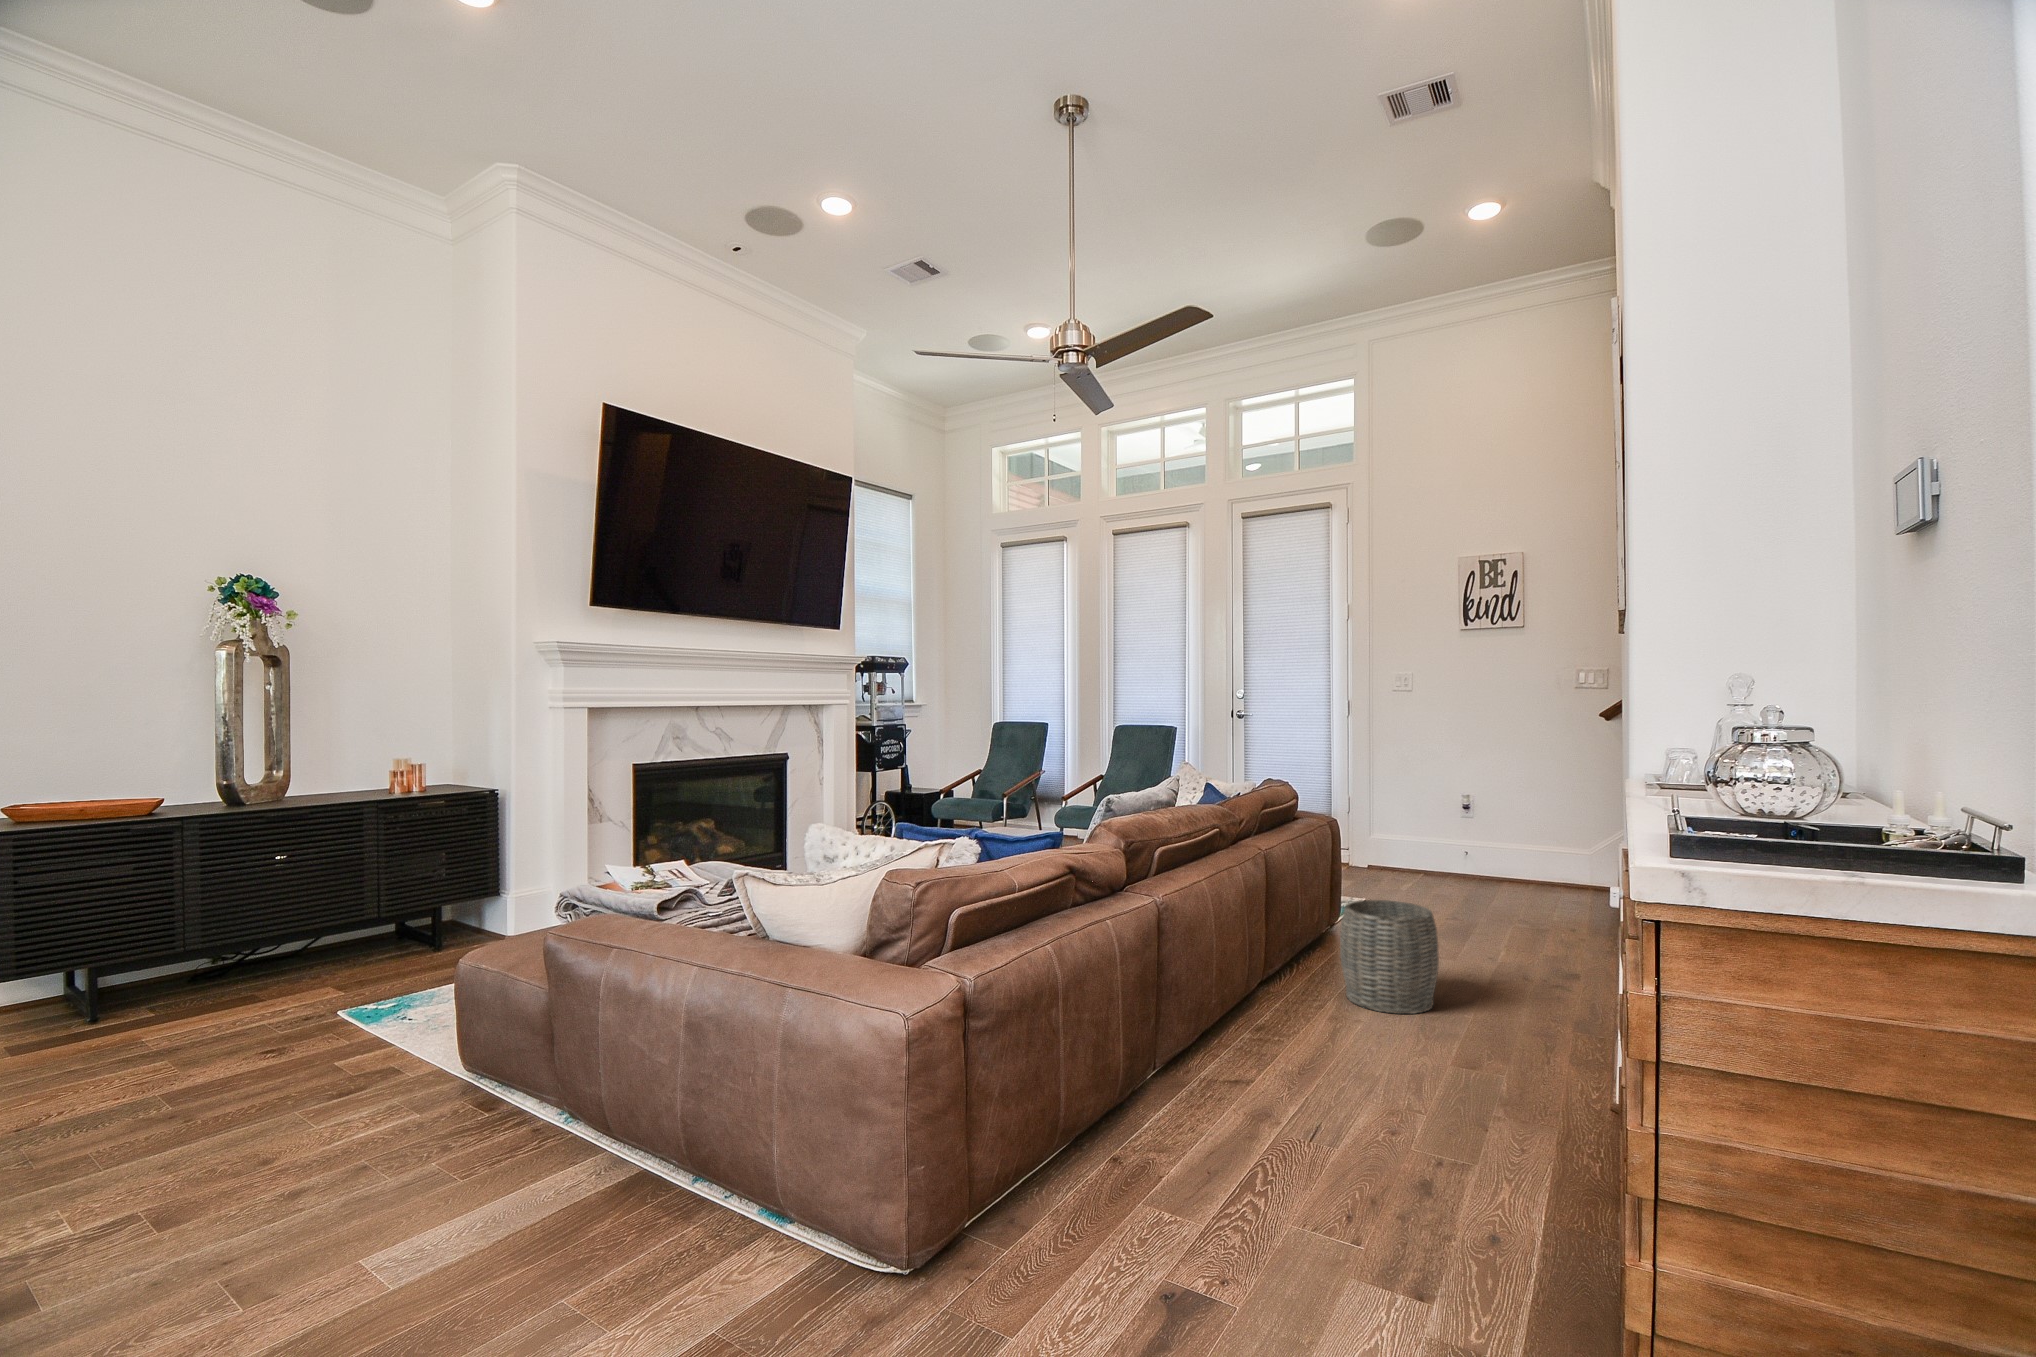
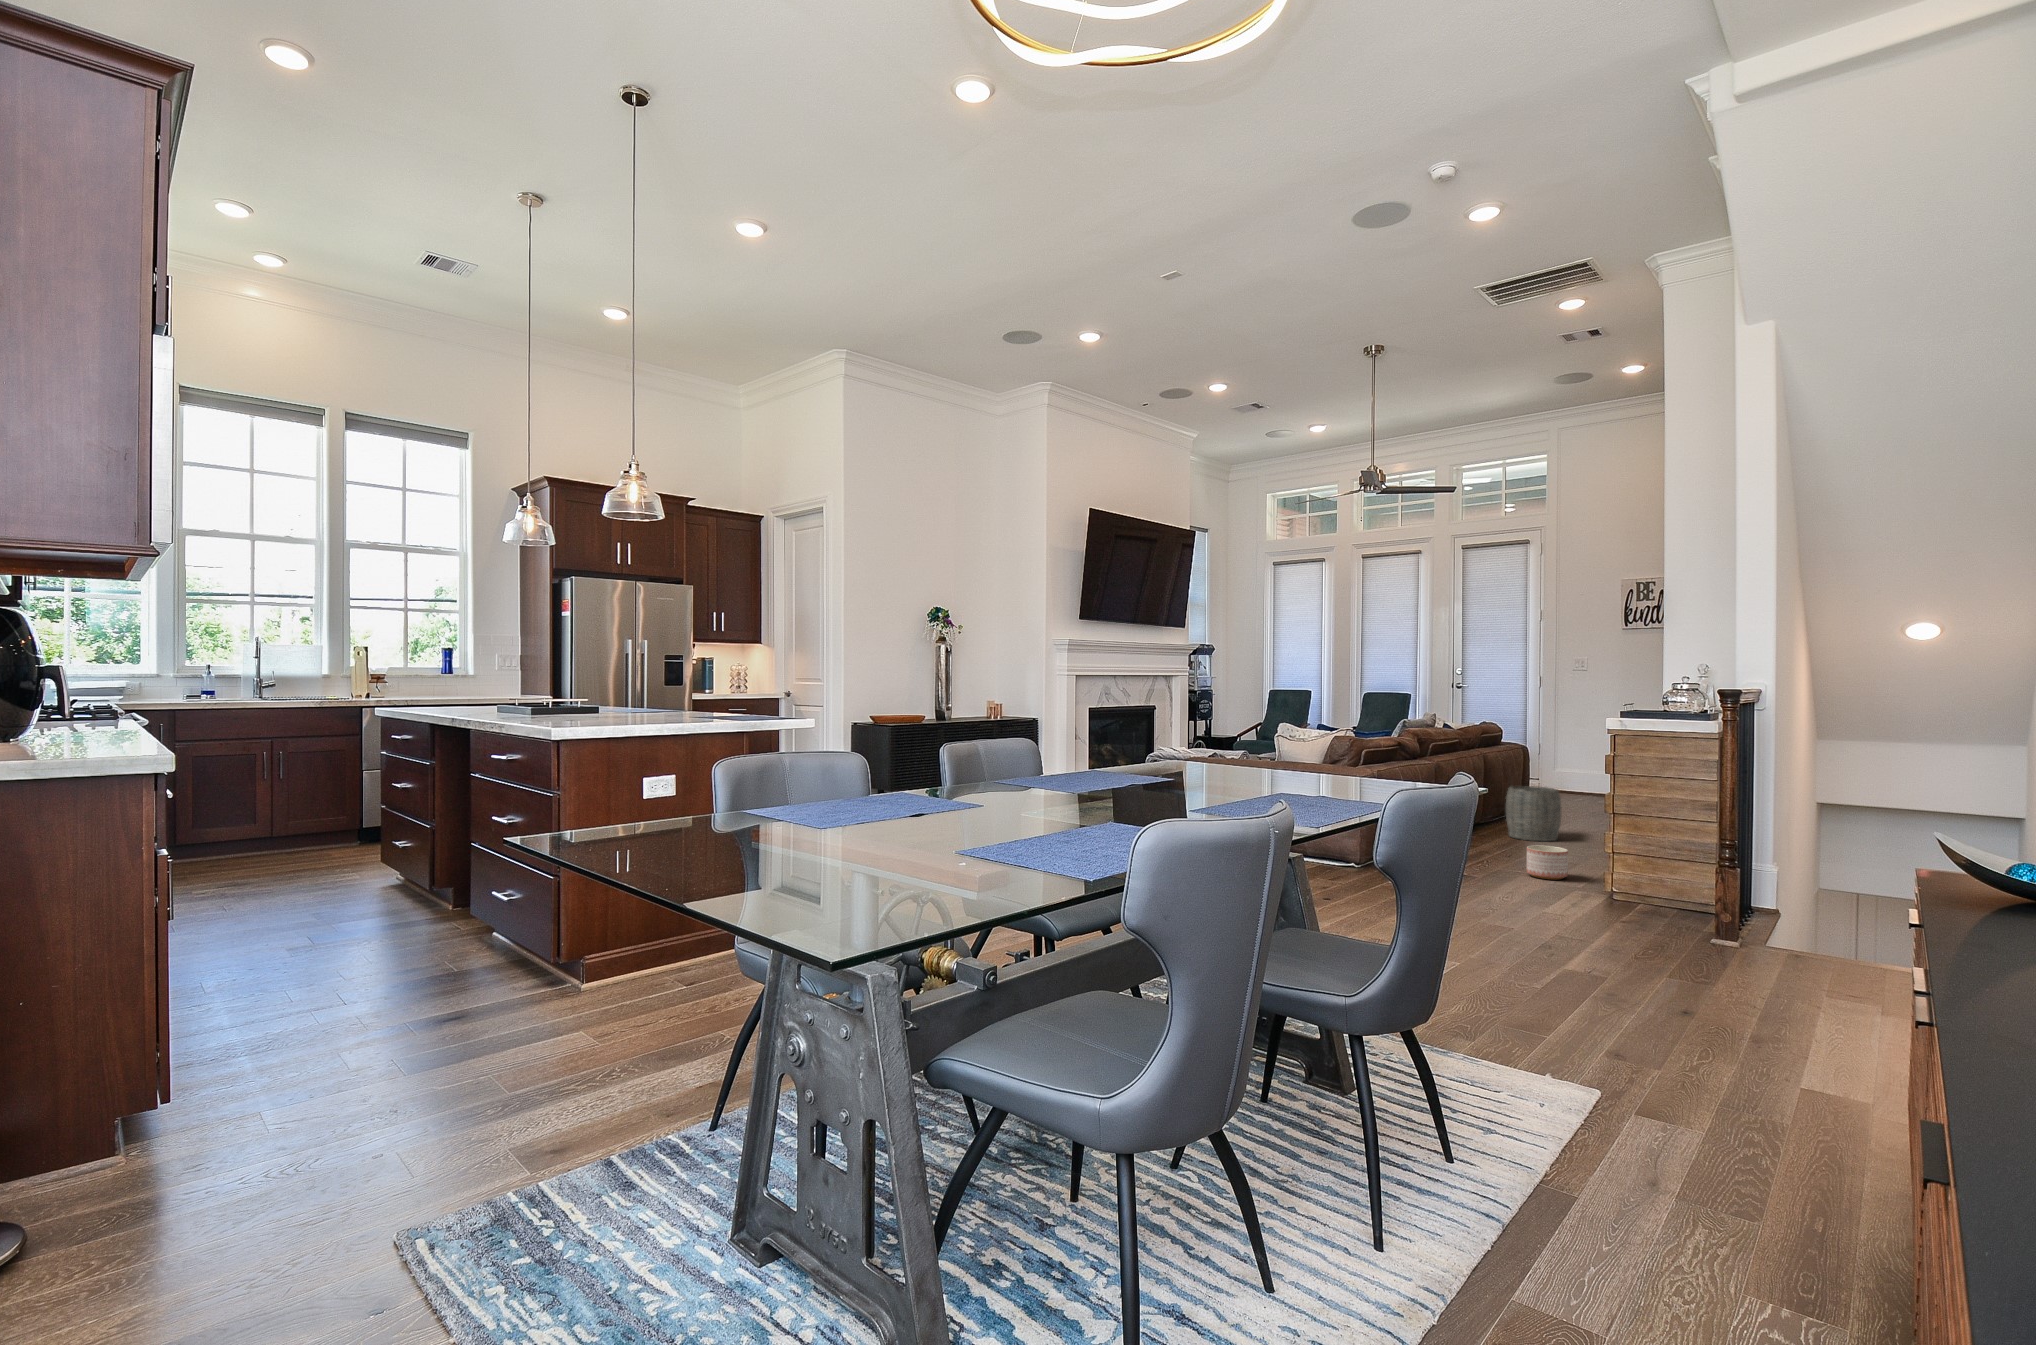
planter: none [1435,1110,1535,1219] -> present [1527,845,1568,880]

